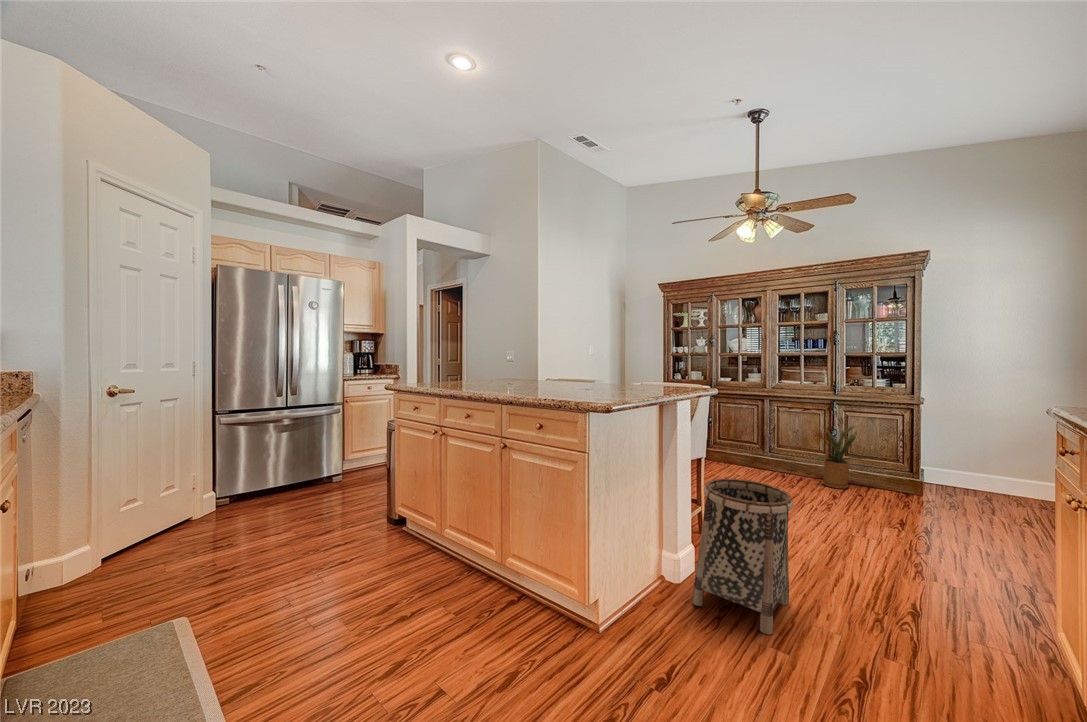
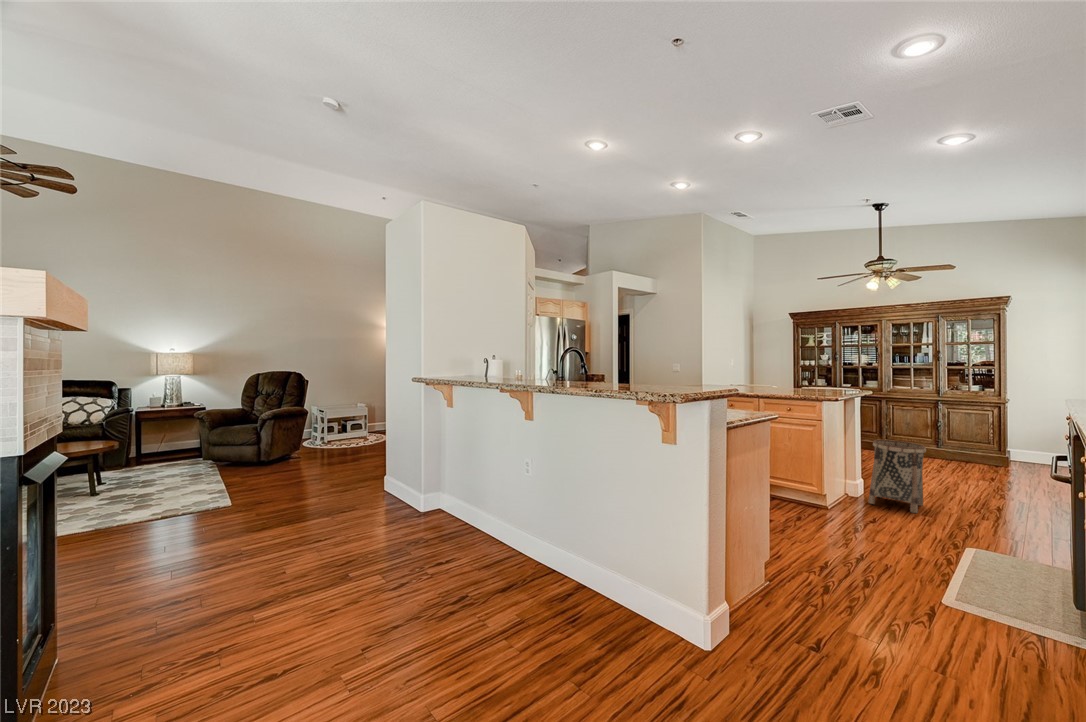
house plant: present [816,425,865,489] -> none [915,418,969,463]

